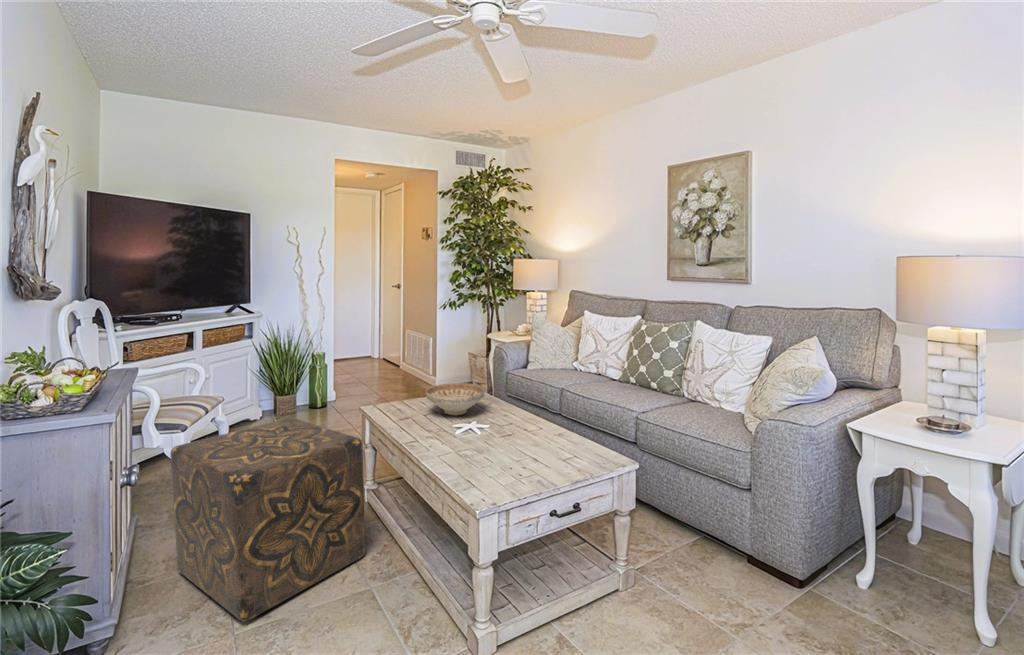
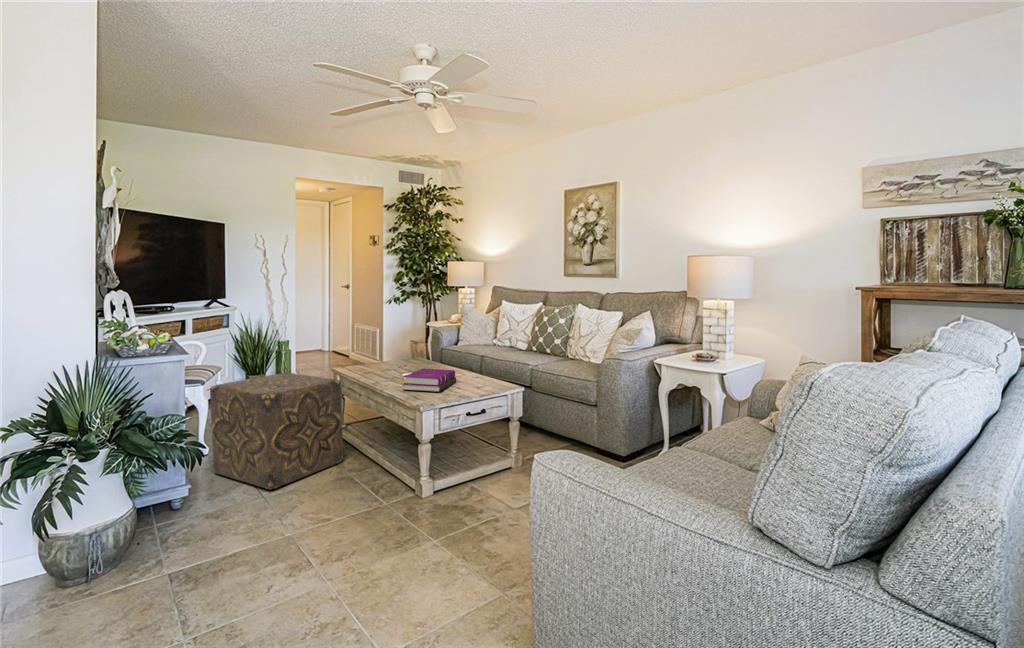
decorative bowl: present [426,383,485,415] -> none [382,349,424,370]
hardback book: none [451,423,533,472] -> present [403,369,456,392]

